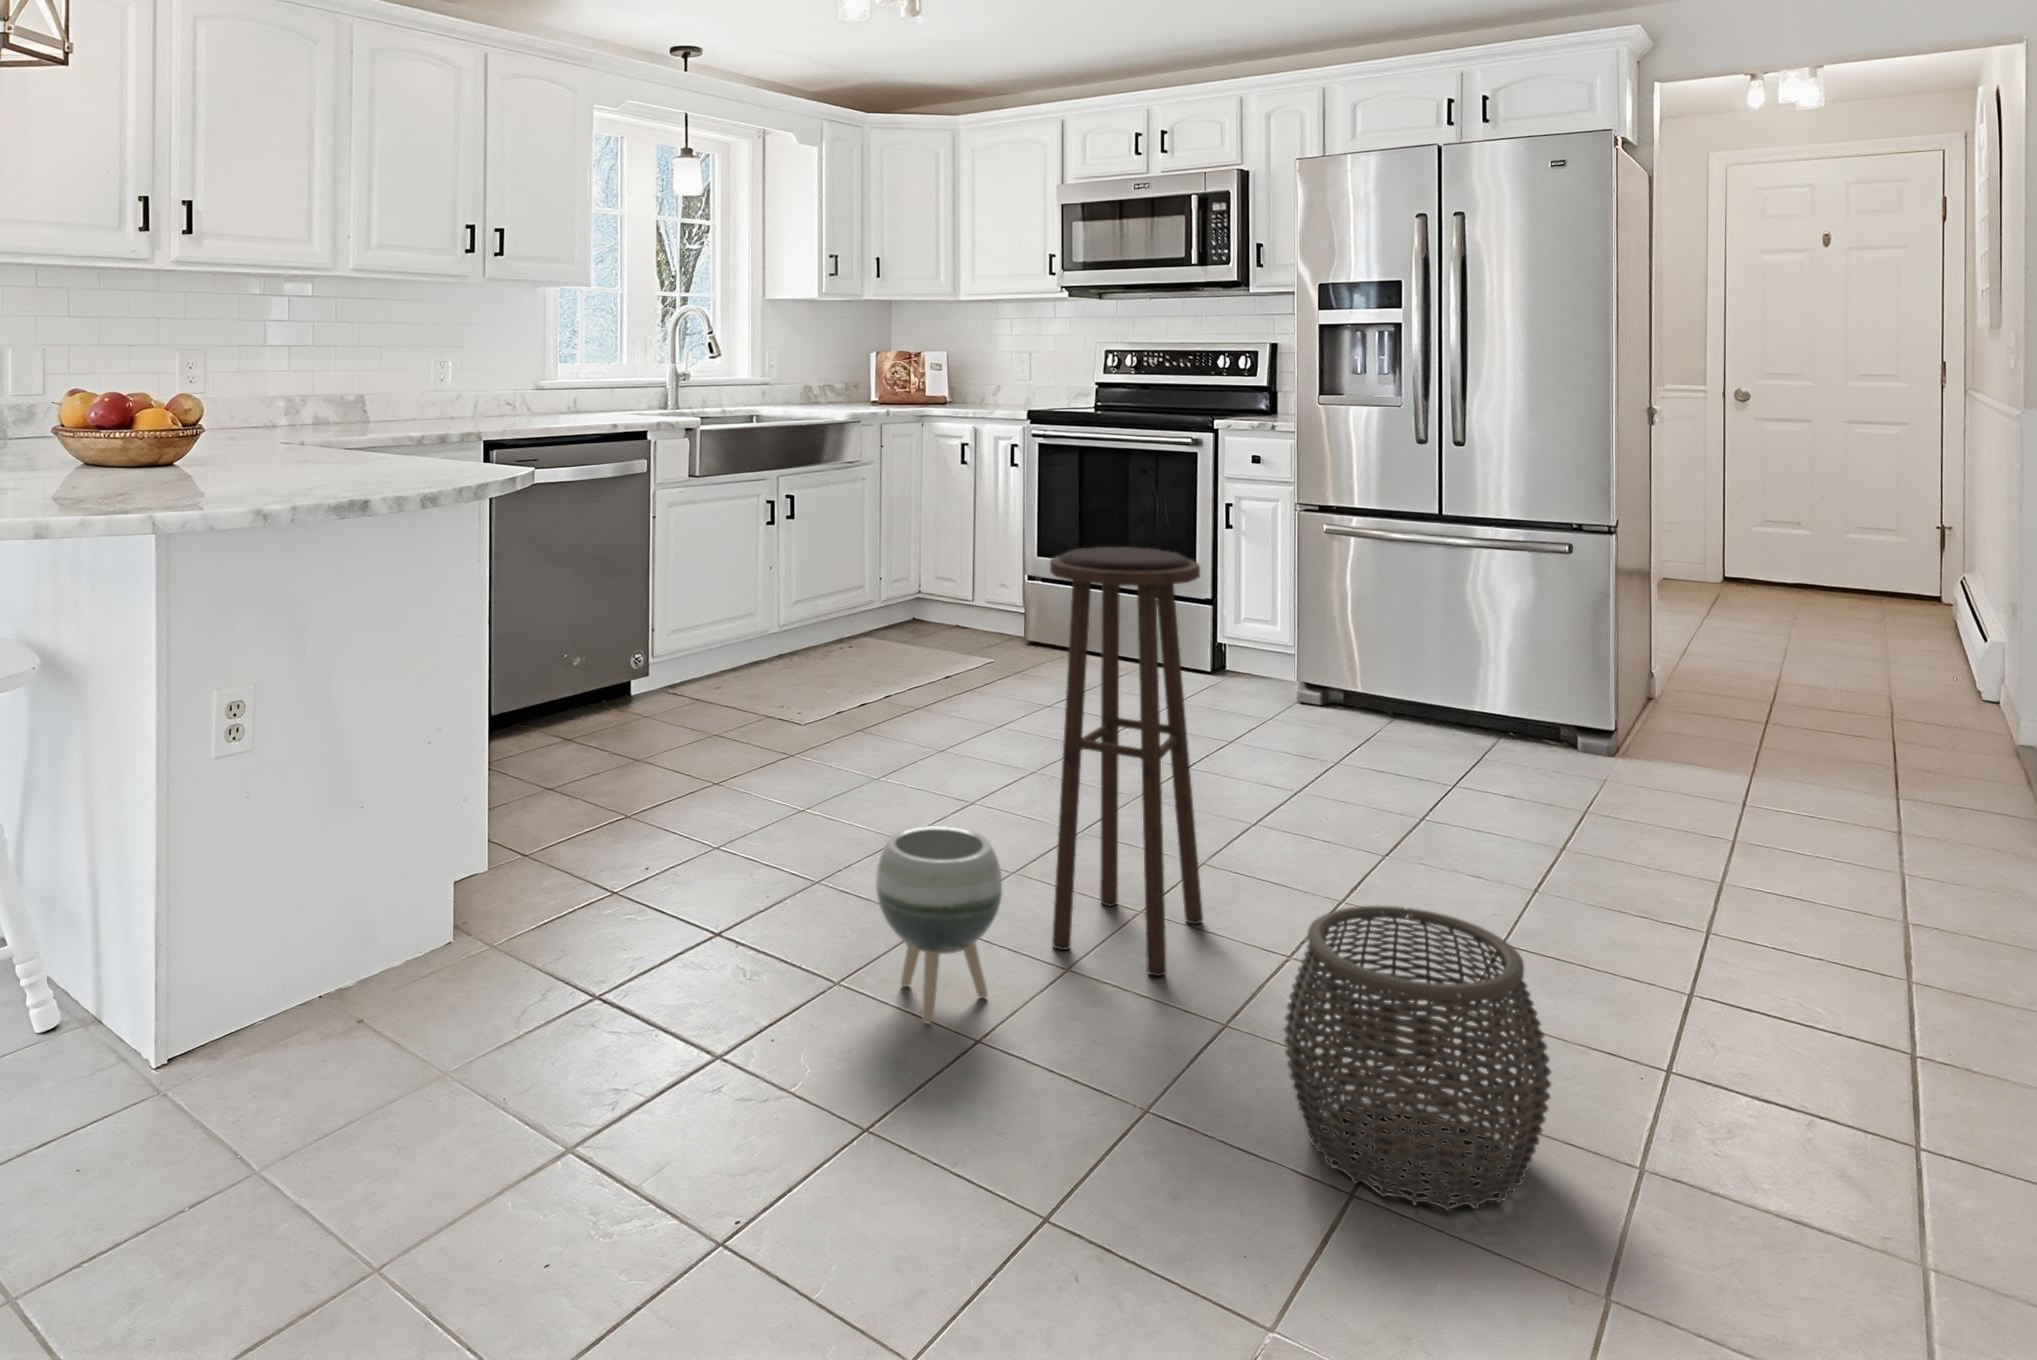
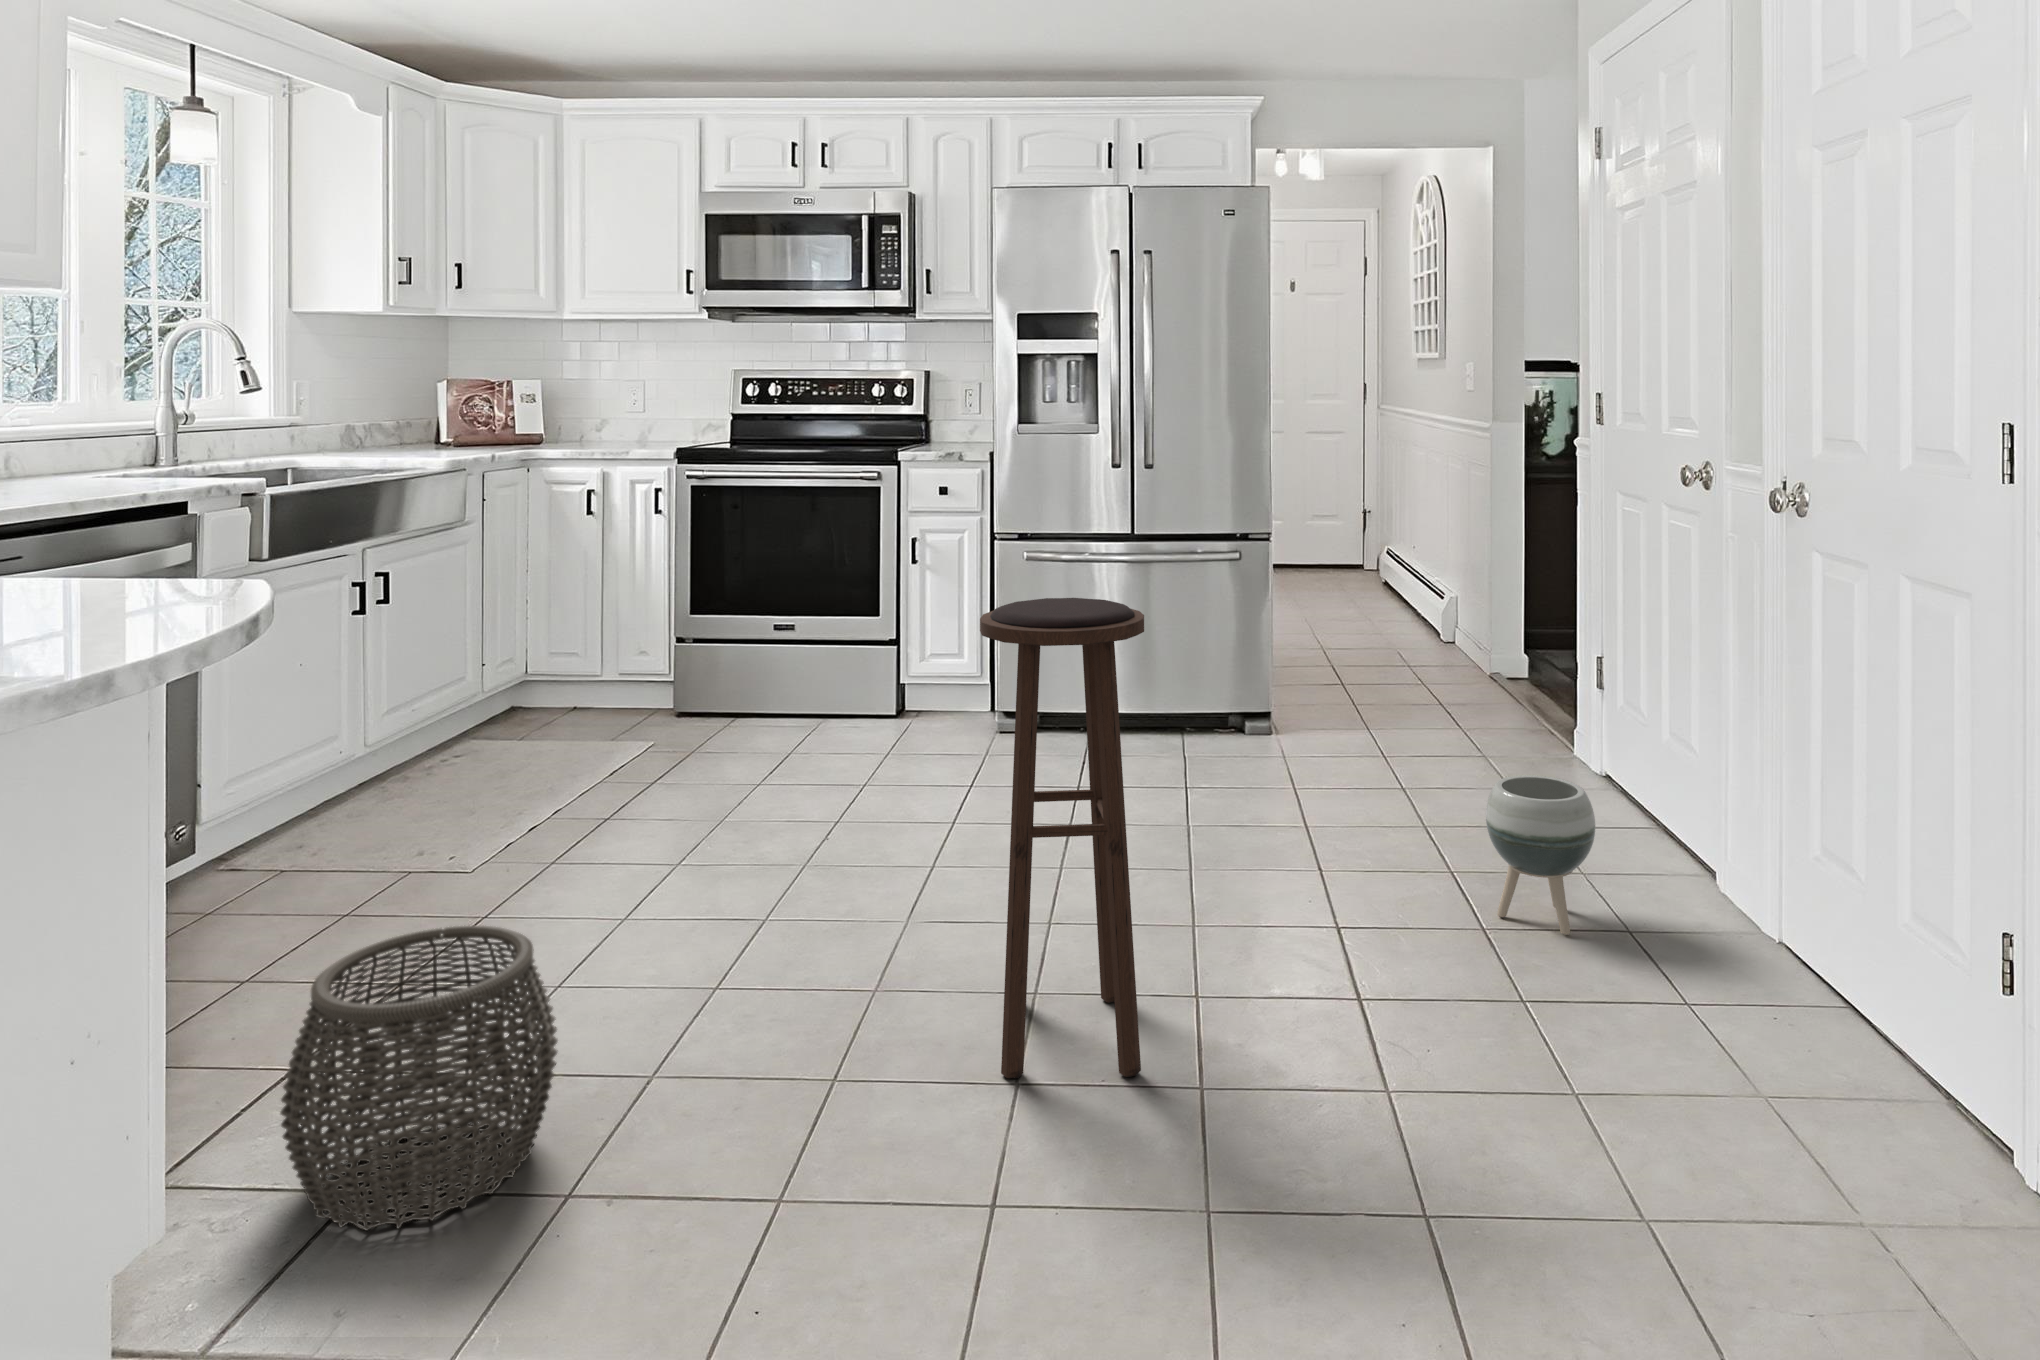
planter: present [876,826,1002,1023] -> present [1486,775,1595,935]
woven basket: present [1284,905,1551,1210] -> present [280,925,558,1230]

